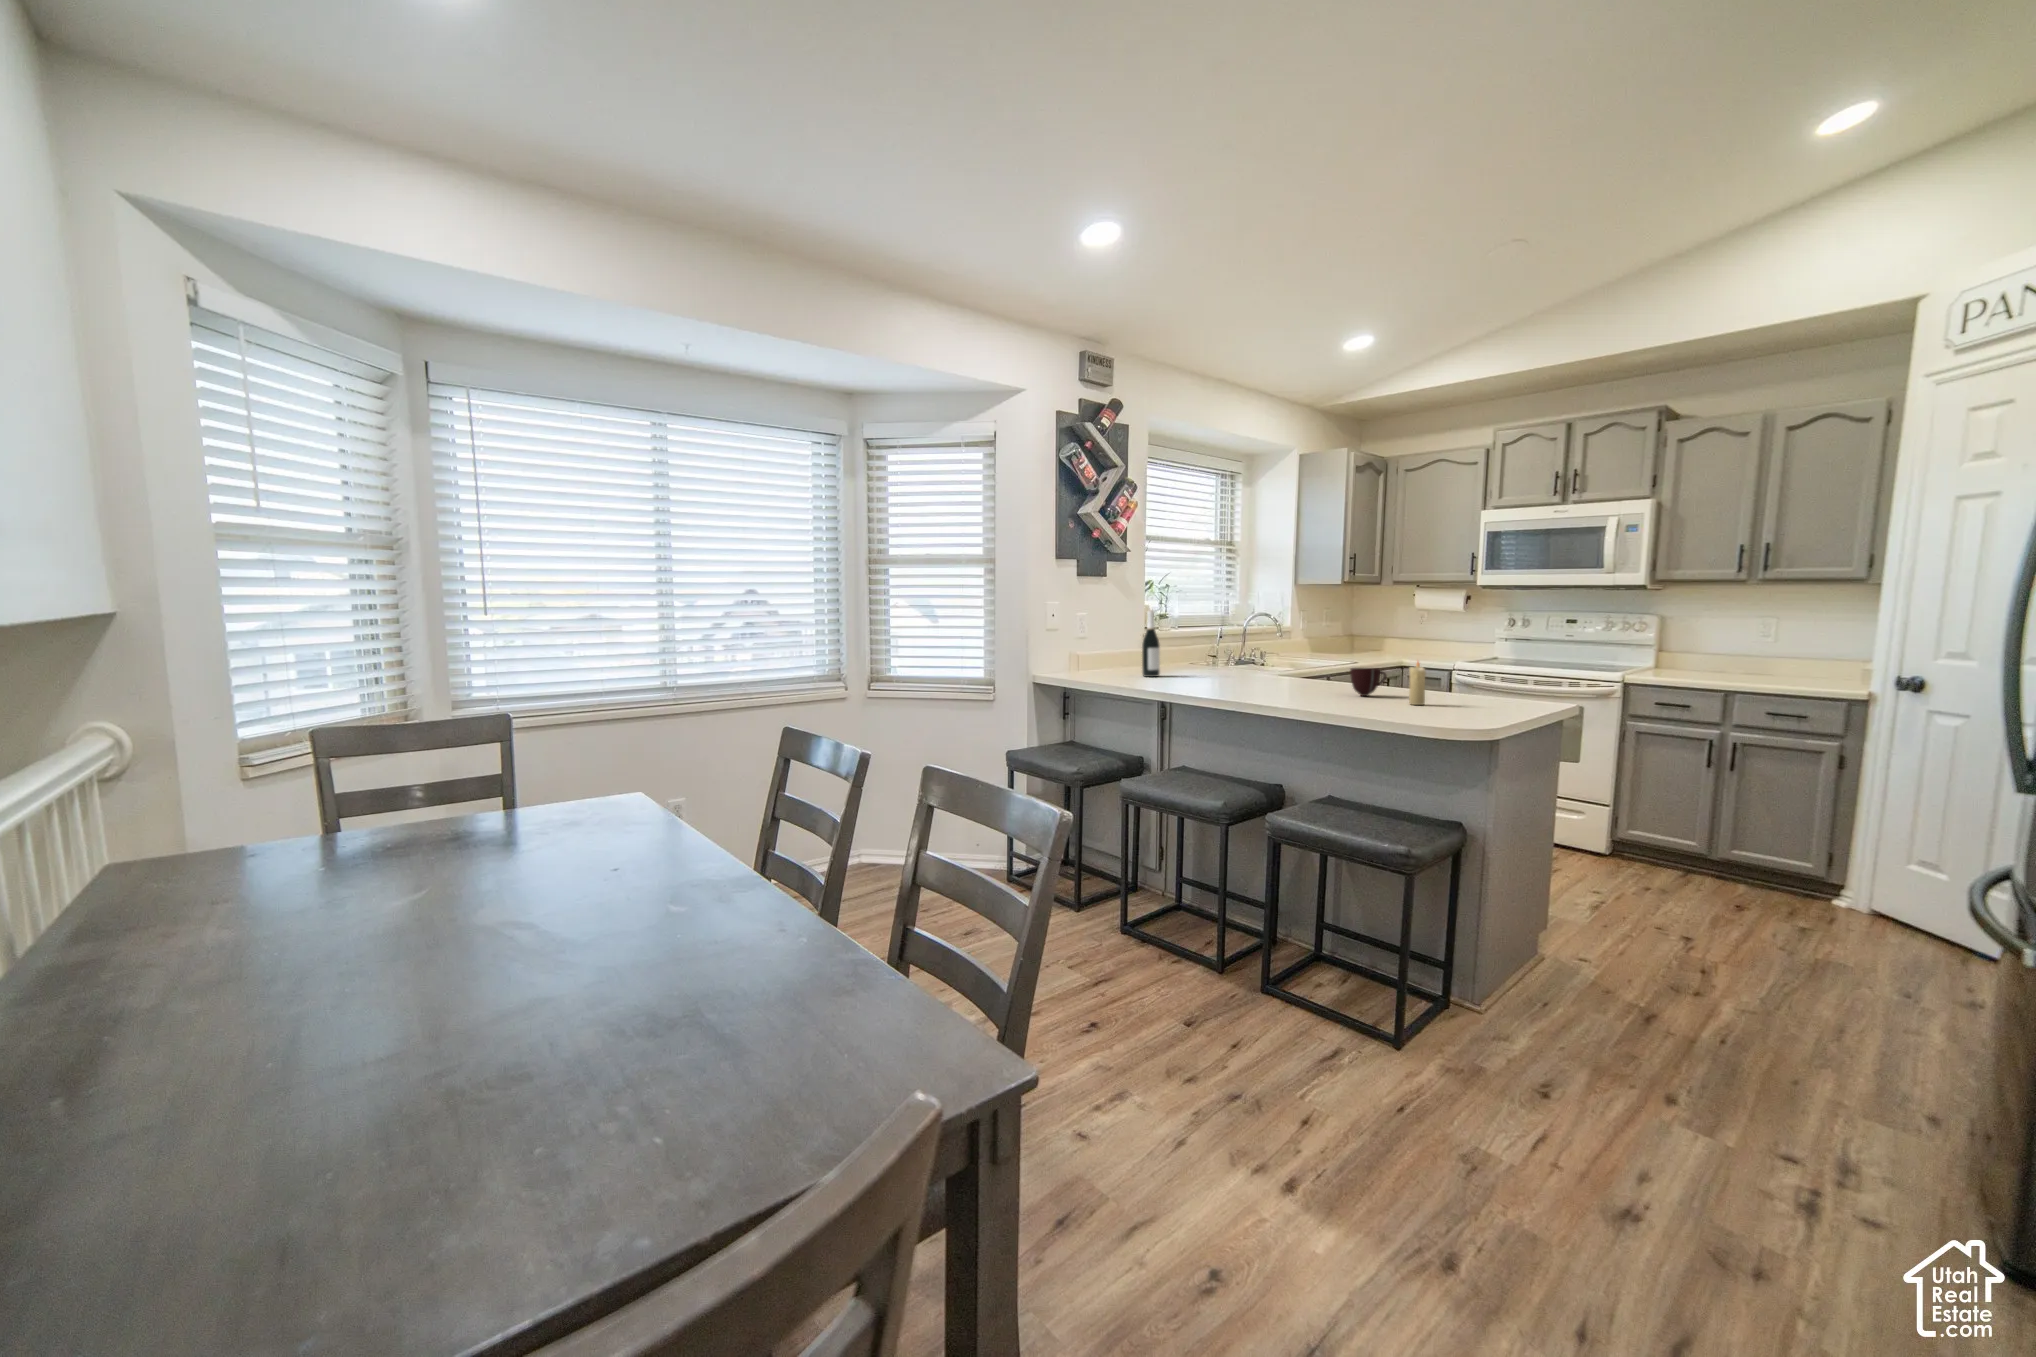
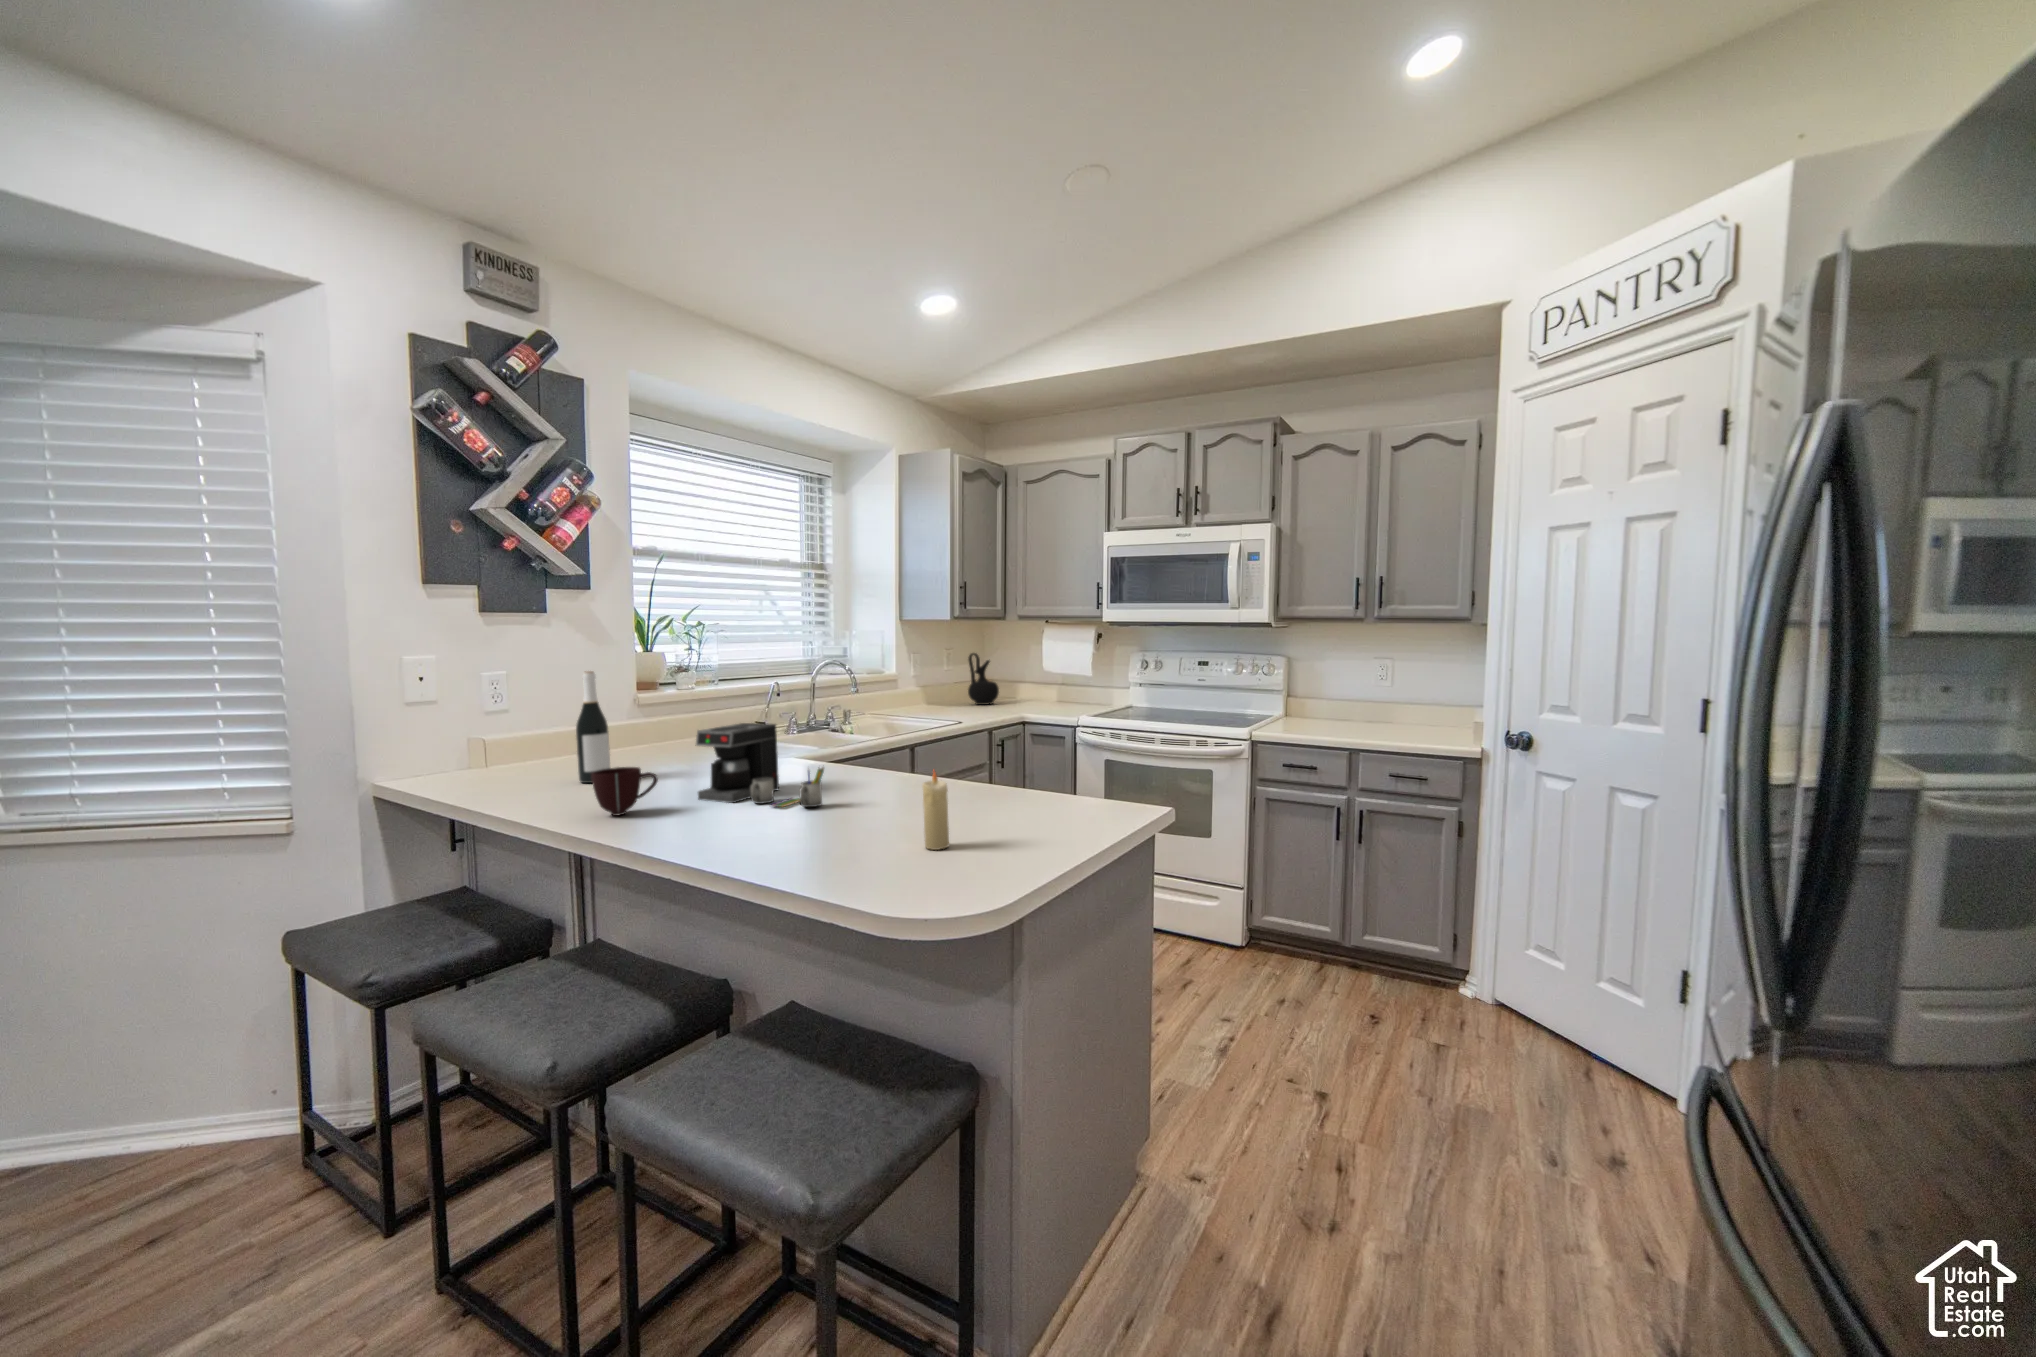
ceramic jug: none [1342,612,1369,654] -> present [968,653,999,705]
coffee maker: none [1232,642,1321,689] -> present [696,723,824,807]
mug: present [1350,668,1386,696] -> present [591,767,658,816]

